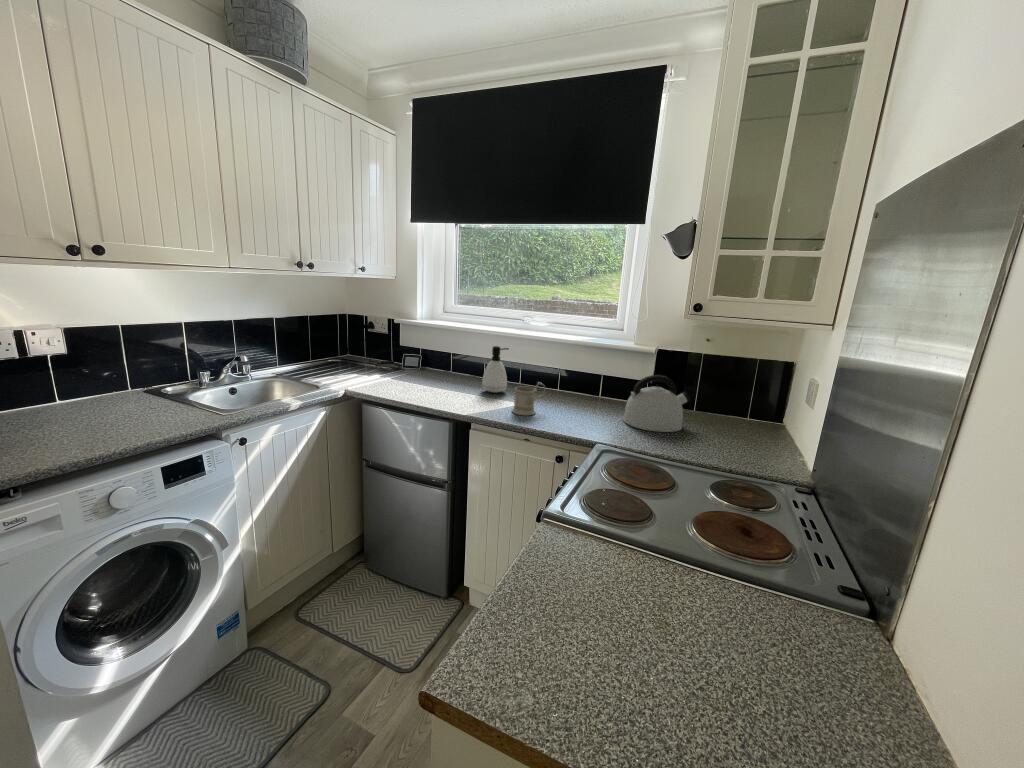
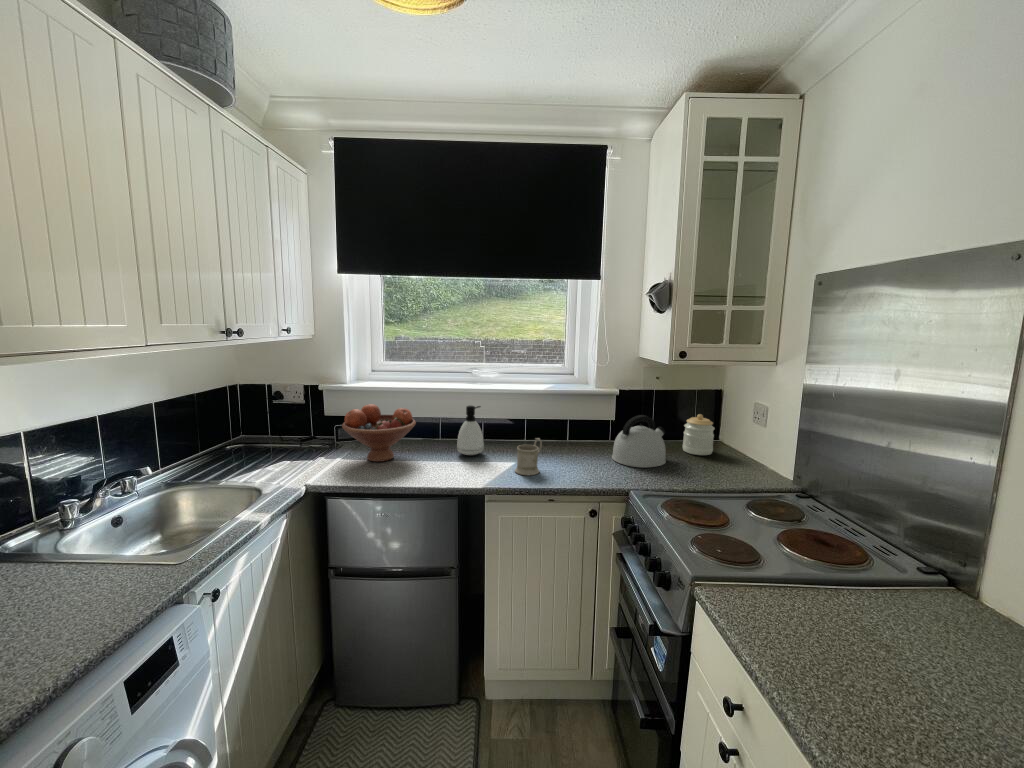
fruit bowl: none [389,336,452,385] -> present [342,404,416,462]
jar: none [719,385,761,434] -> present [683,414,714,455]

